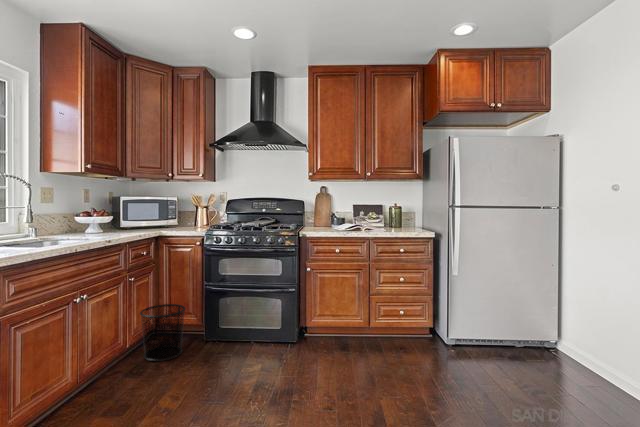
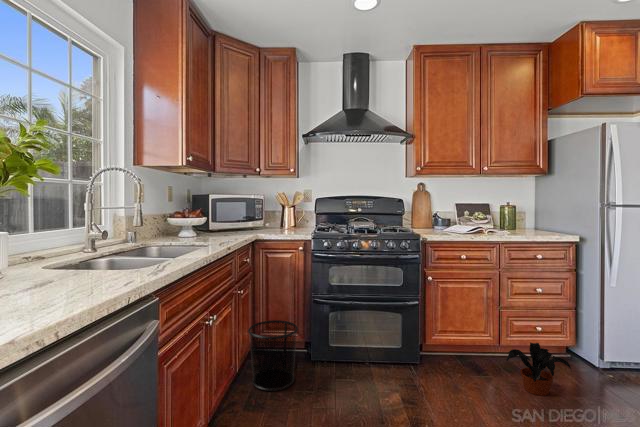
potted plant: none [354,321,402,365] -> present [506,343,571,396]

